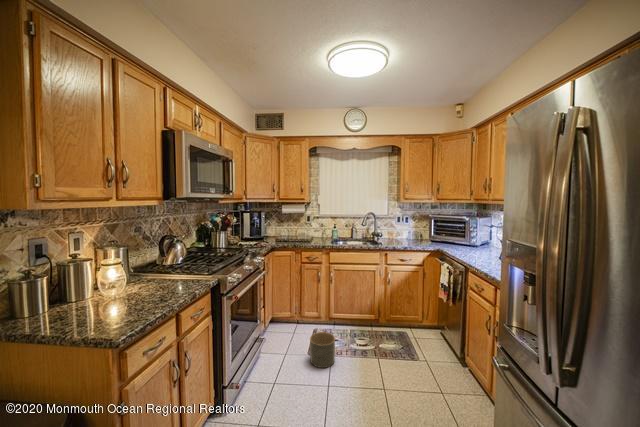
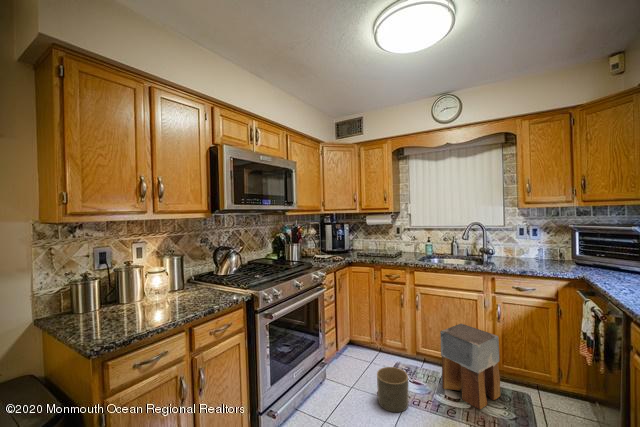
stool: none [353,290,392,350] -> present [440,324,500,409]

